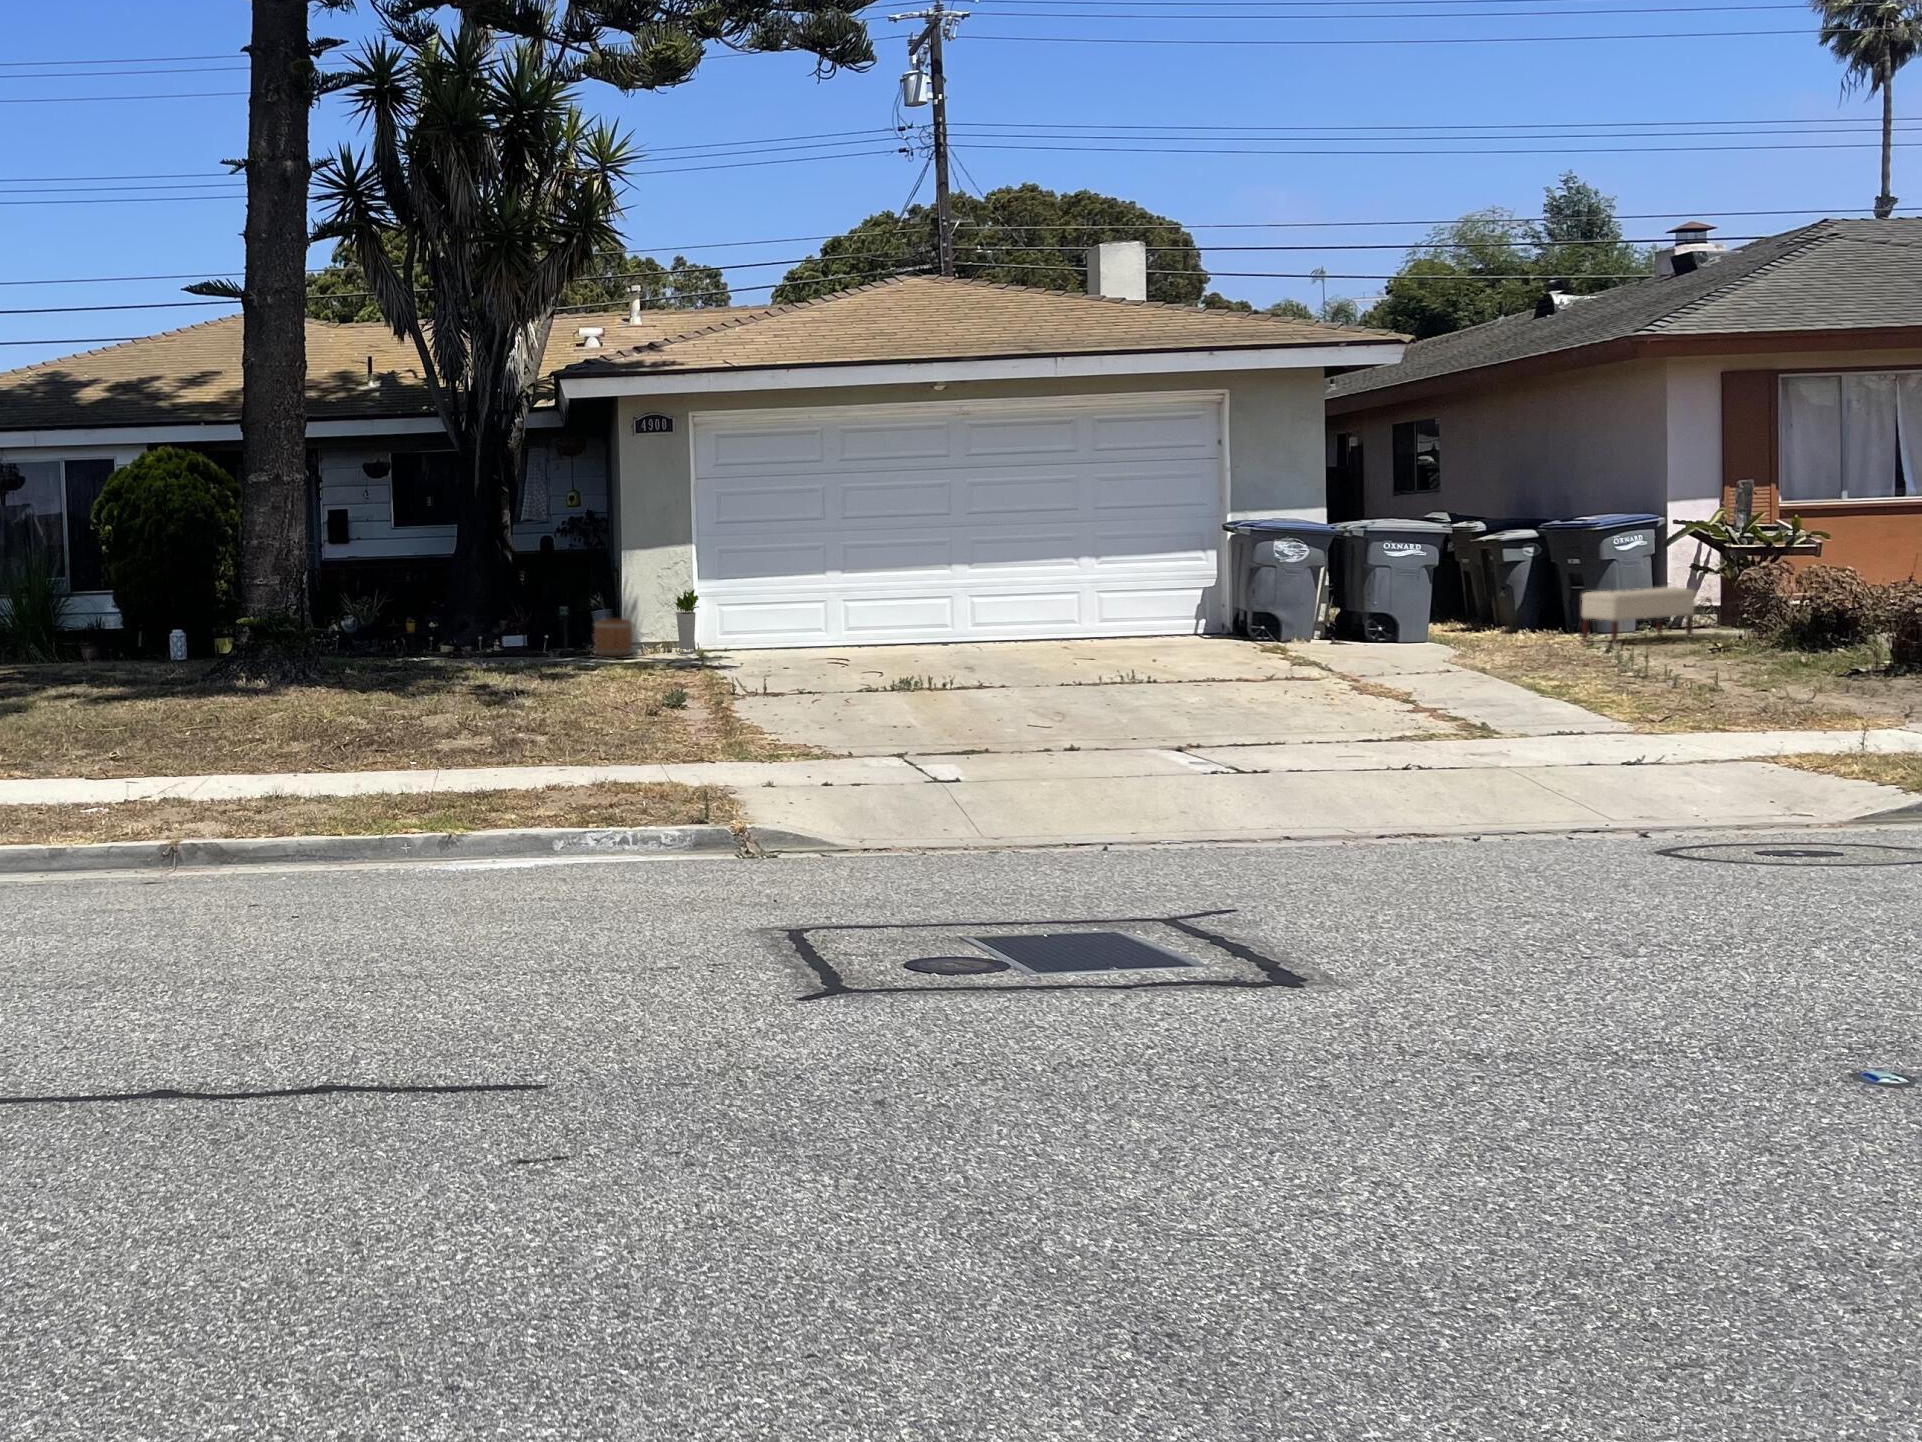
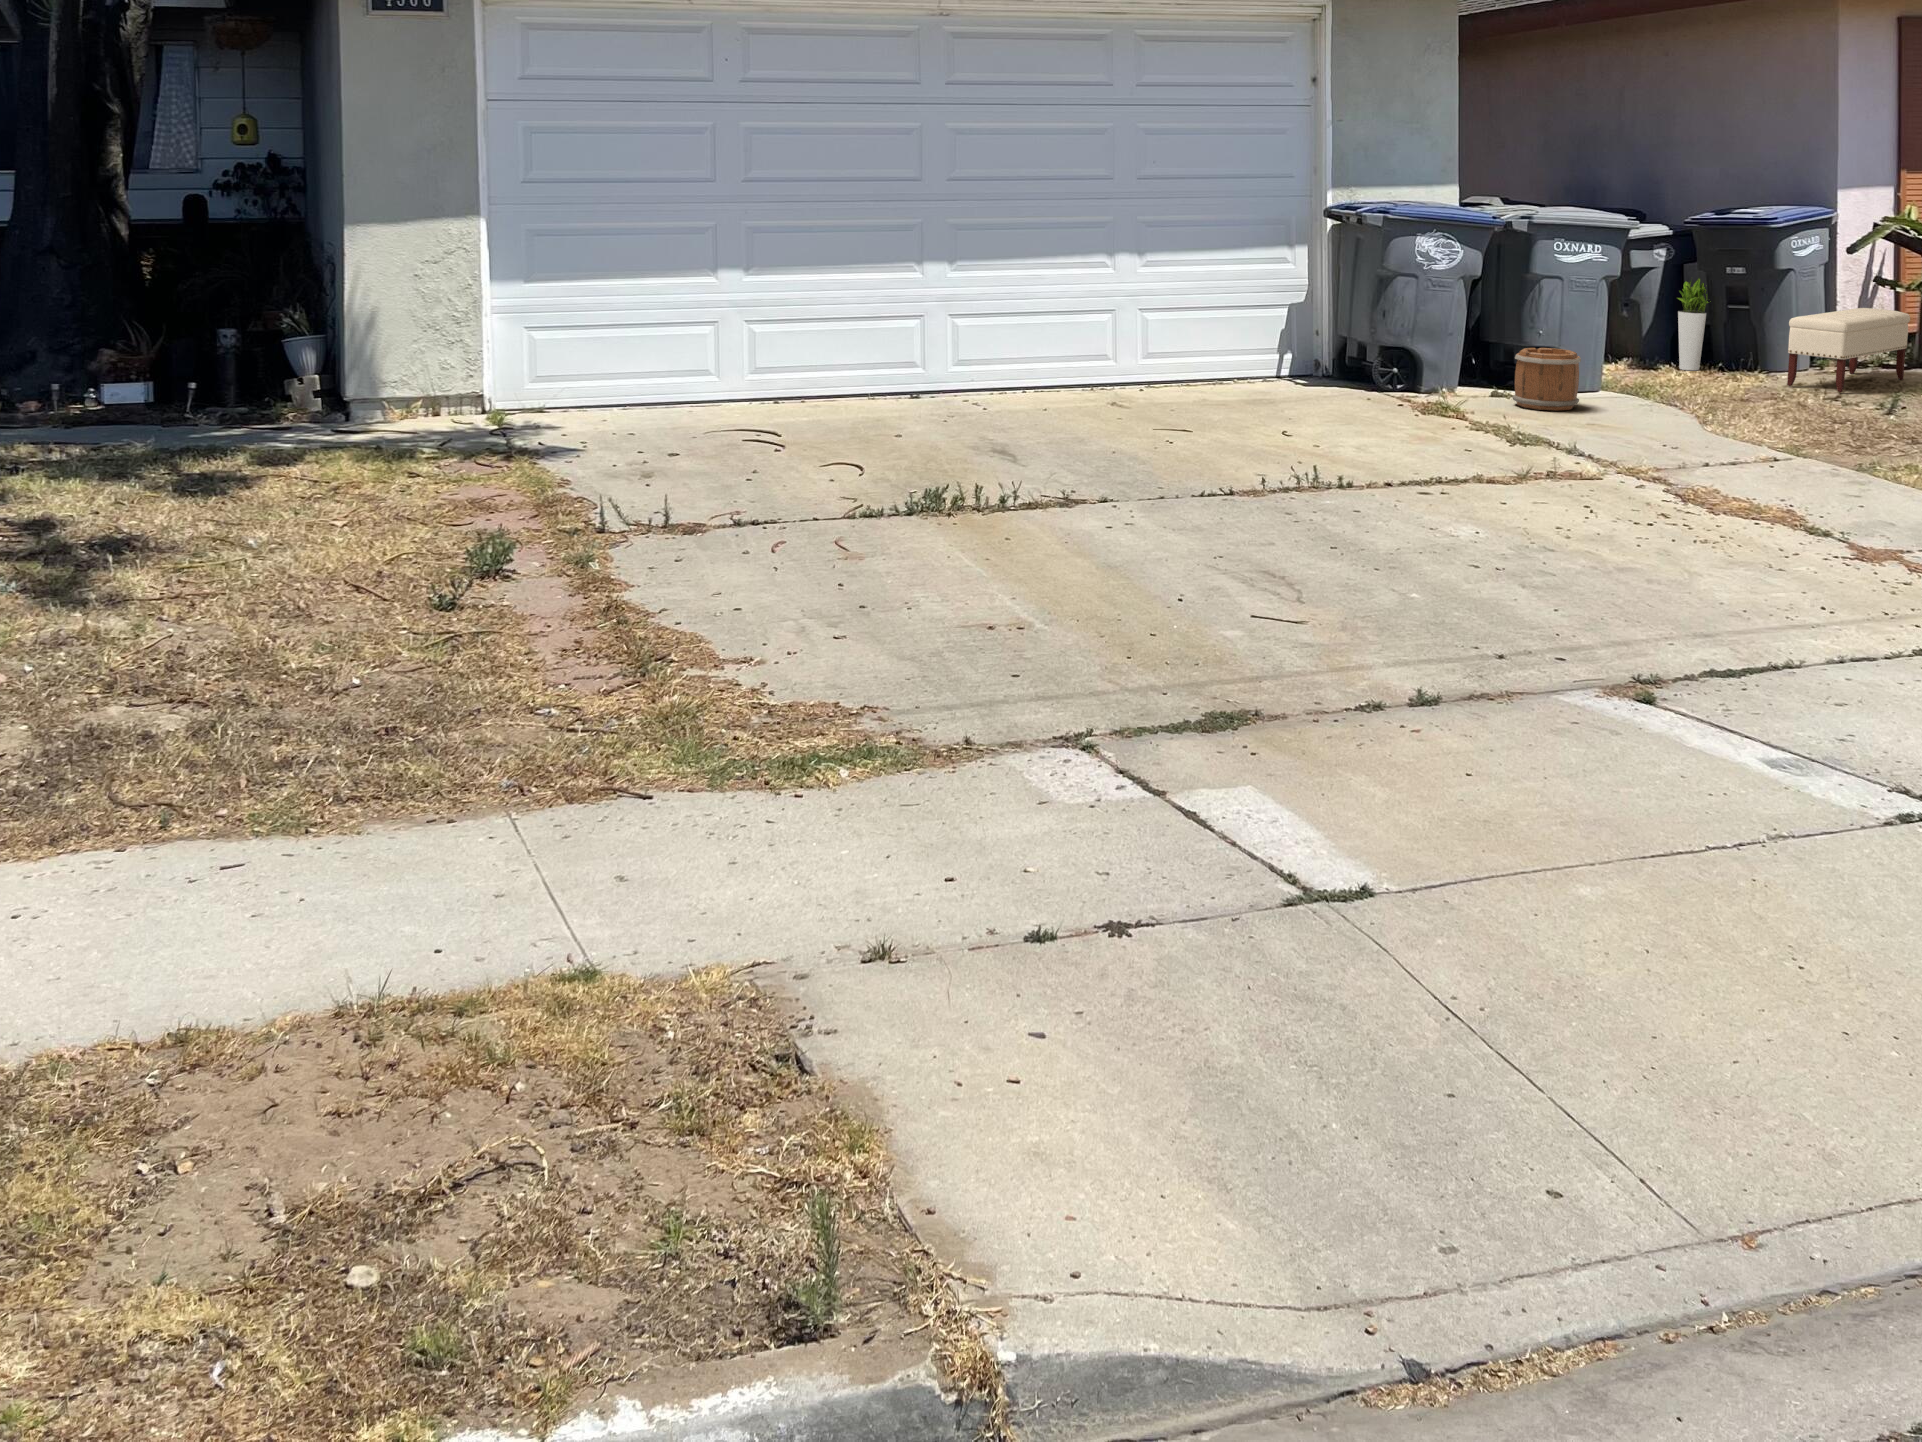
planter: present [674,589,699,654] -> present [1678,278,1709,370]
bucket: present [594,619,633,656] -> present [1512,348,1581,411]

